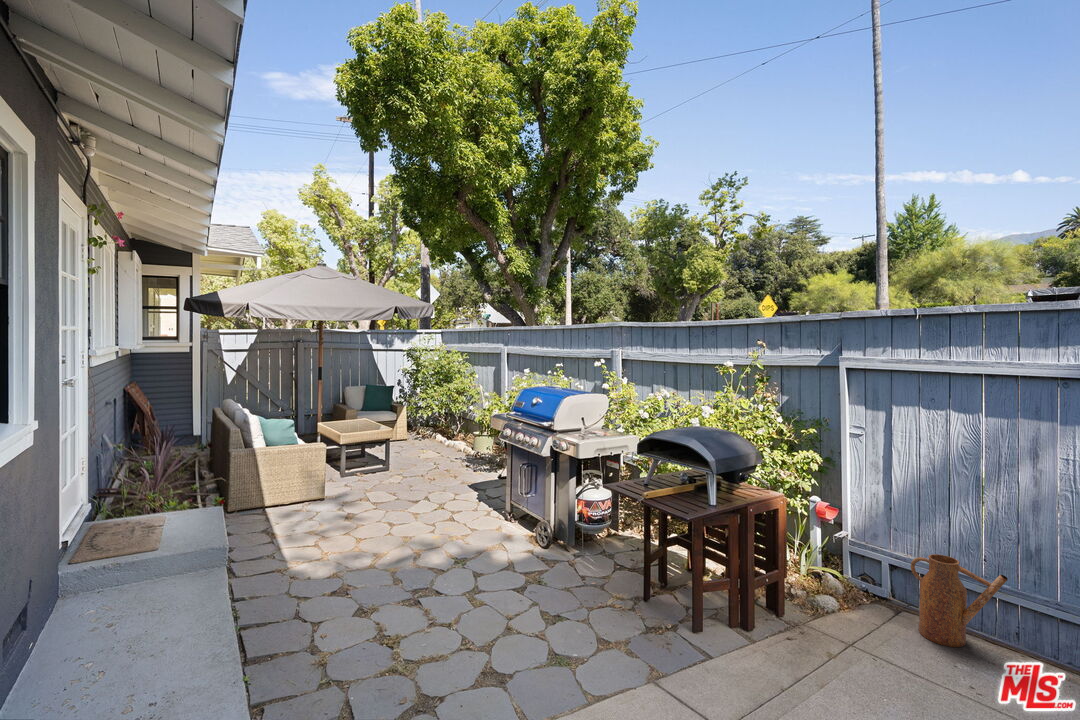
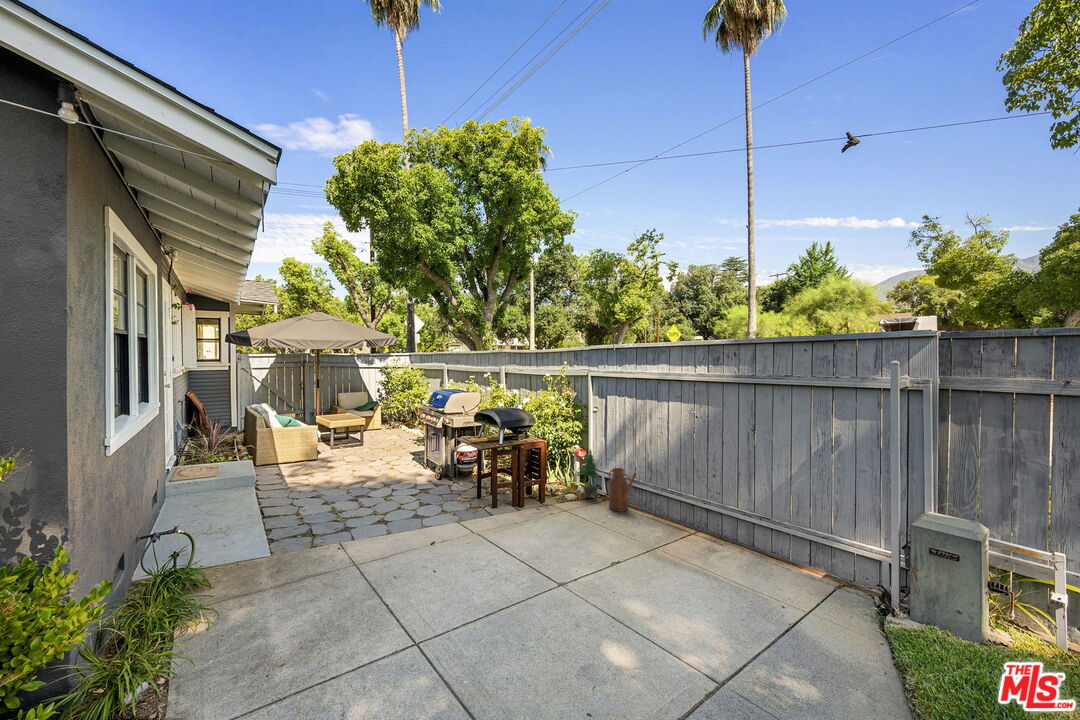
potted tree: none [834,509,874,602] -> present [582,450,599,498]

